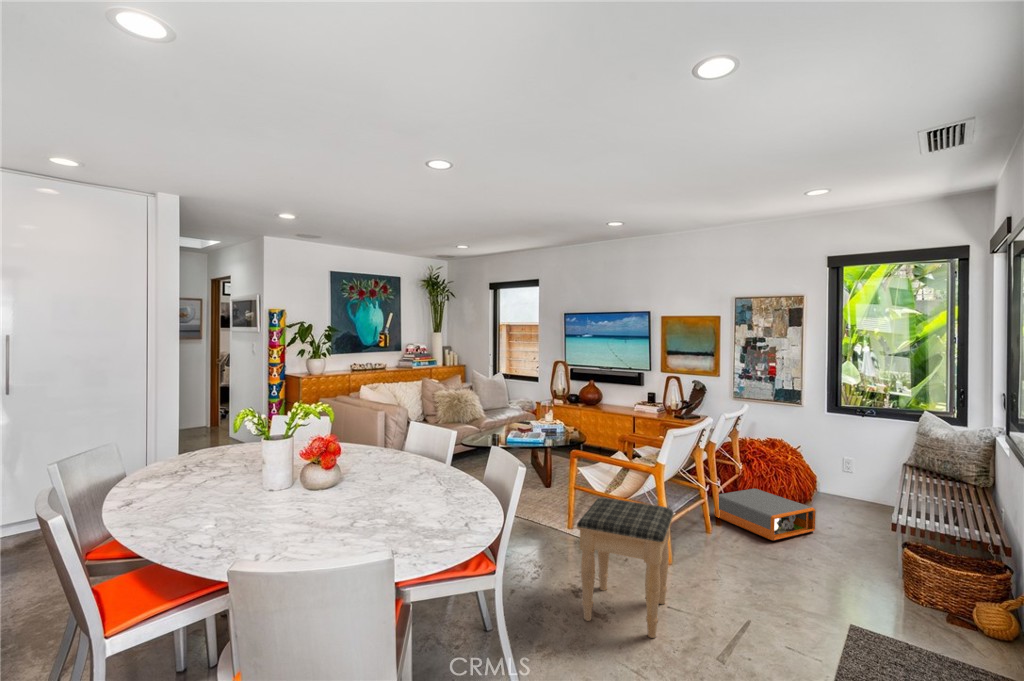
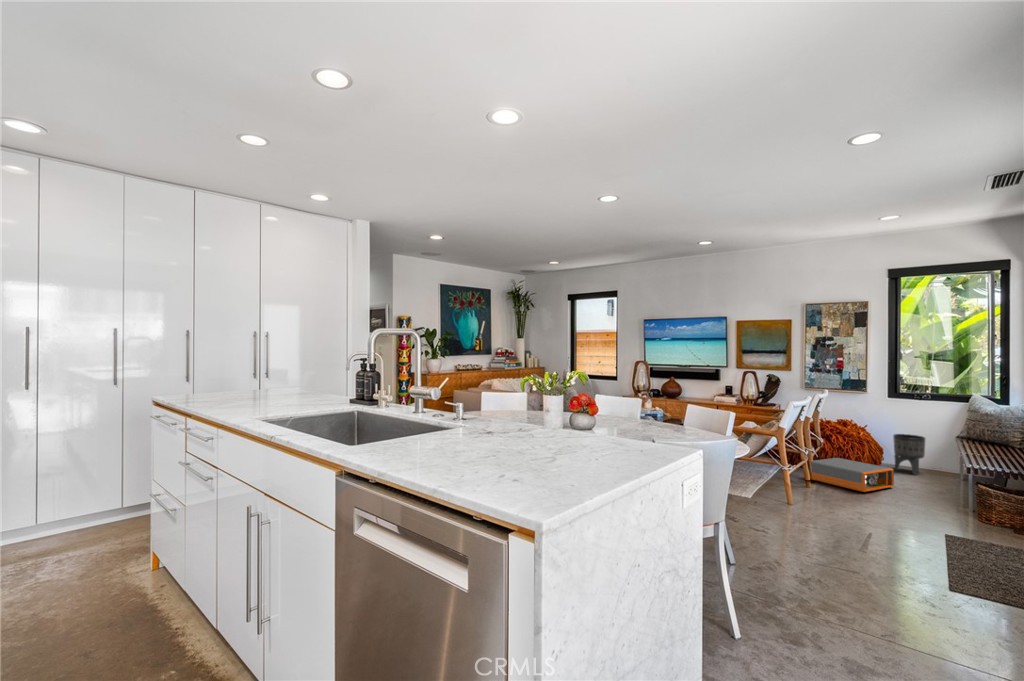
planter: none [828,457,865,509] -> present [893,434,926,475]
footstool: present [577,497,674,638] -> none [745,449,817,541]

